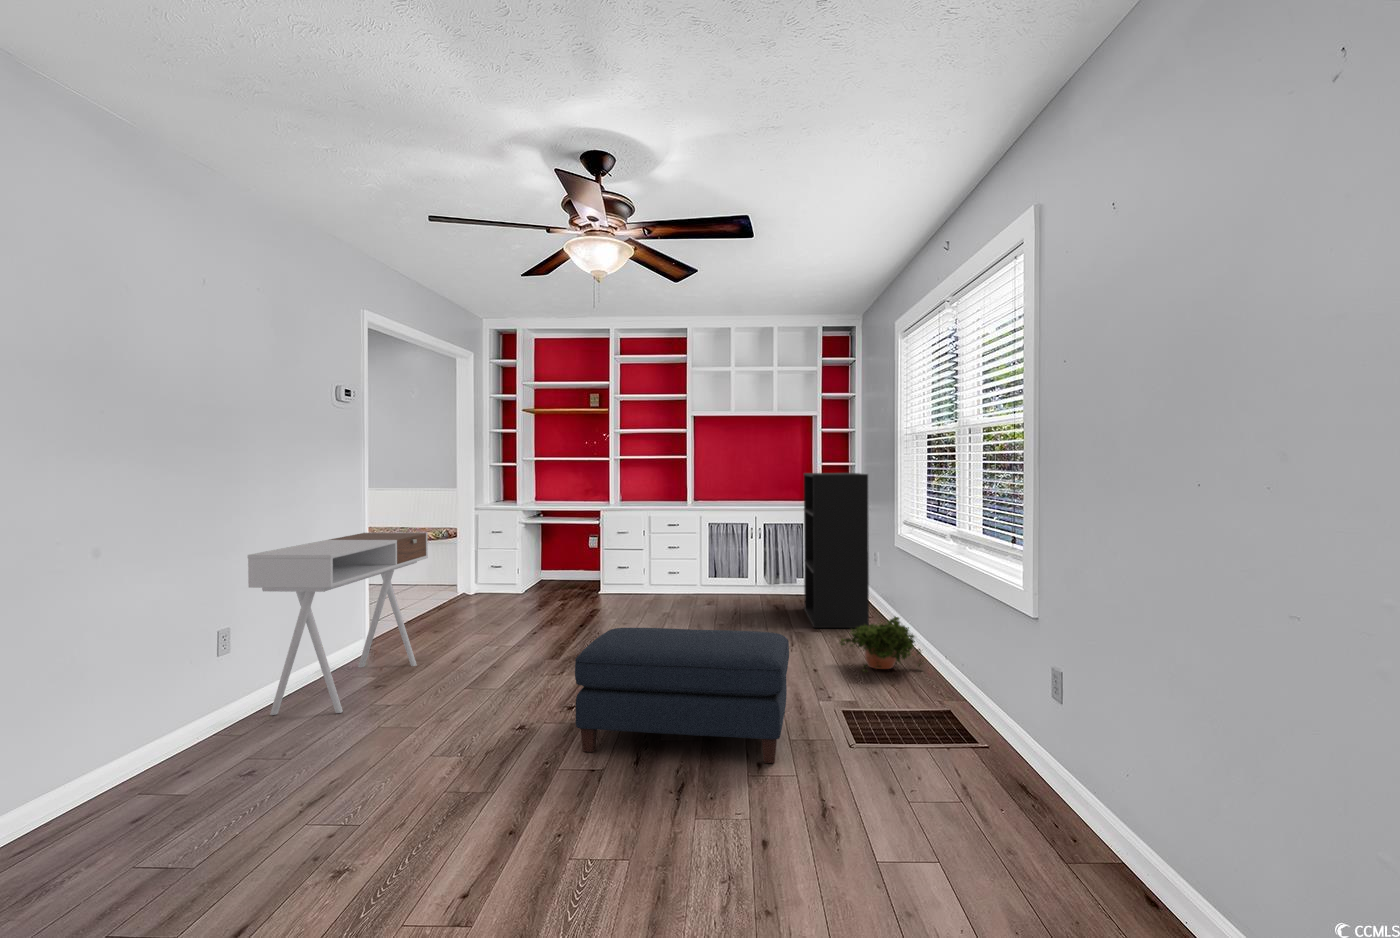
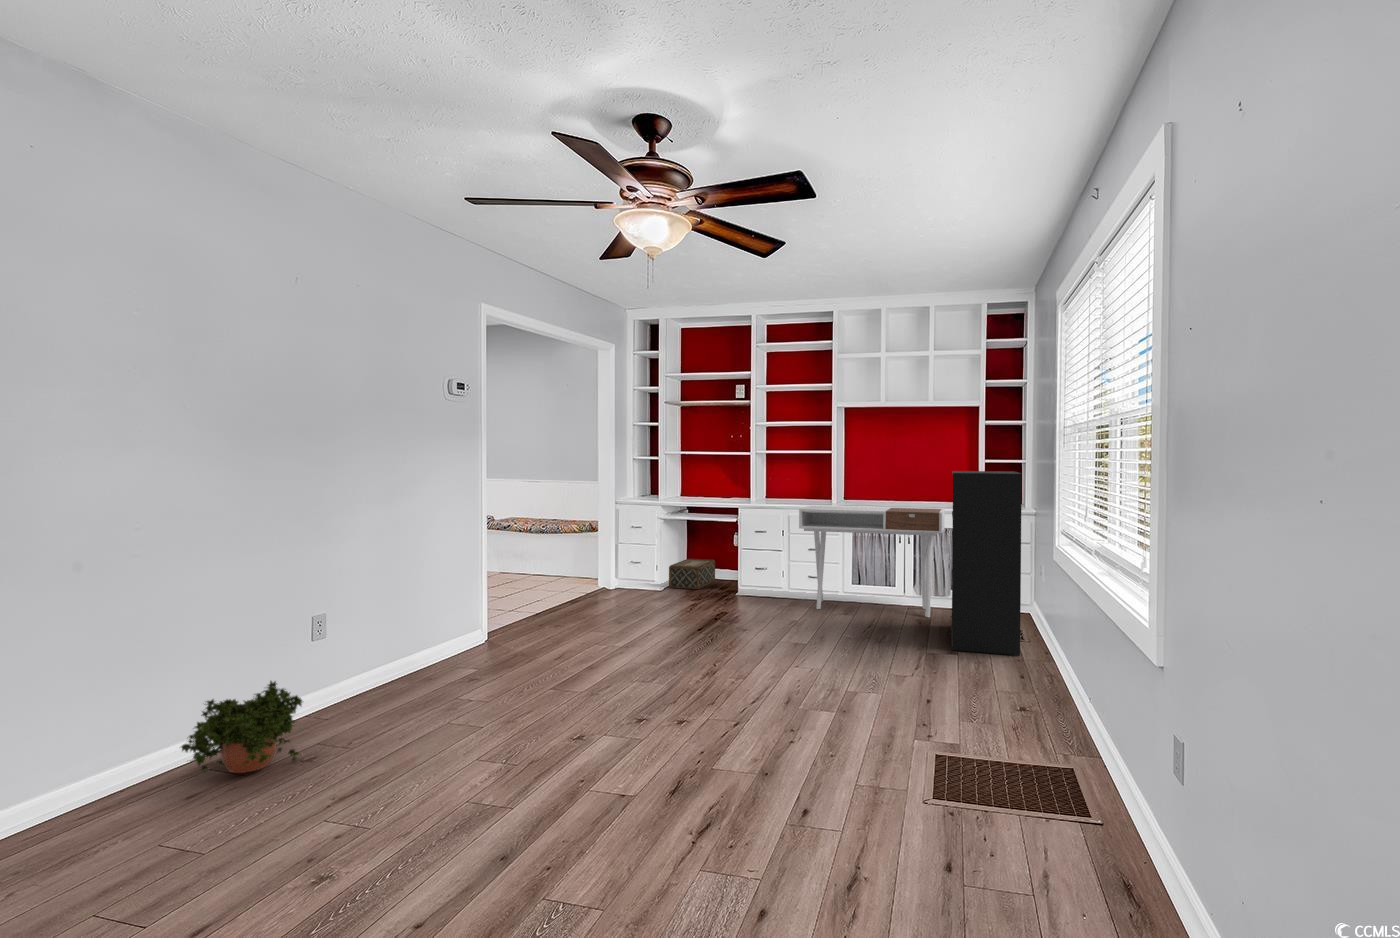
desk: present [248,533,428,715] -> present [799,506,945,617]
woven basket: none [532,562,574,591] -> present [669,559,715,589]
potted plant: present [840,617,921,672] -> present [181,681,302,773]
ottoman: present [575,628,789,763] -> none [616,638,869,813]

